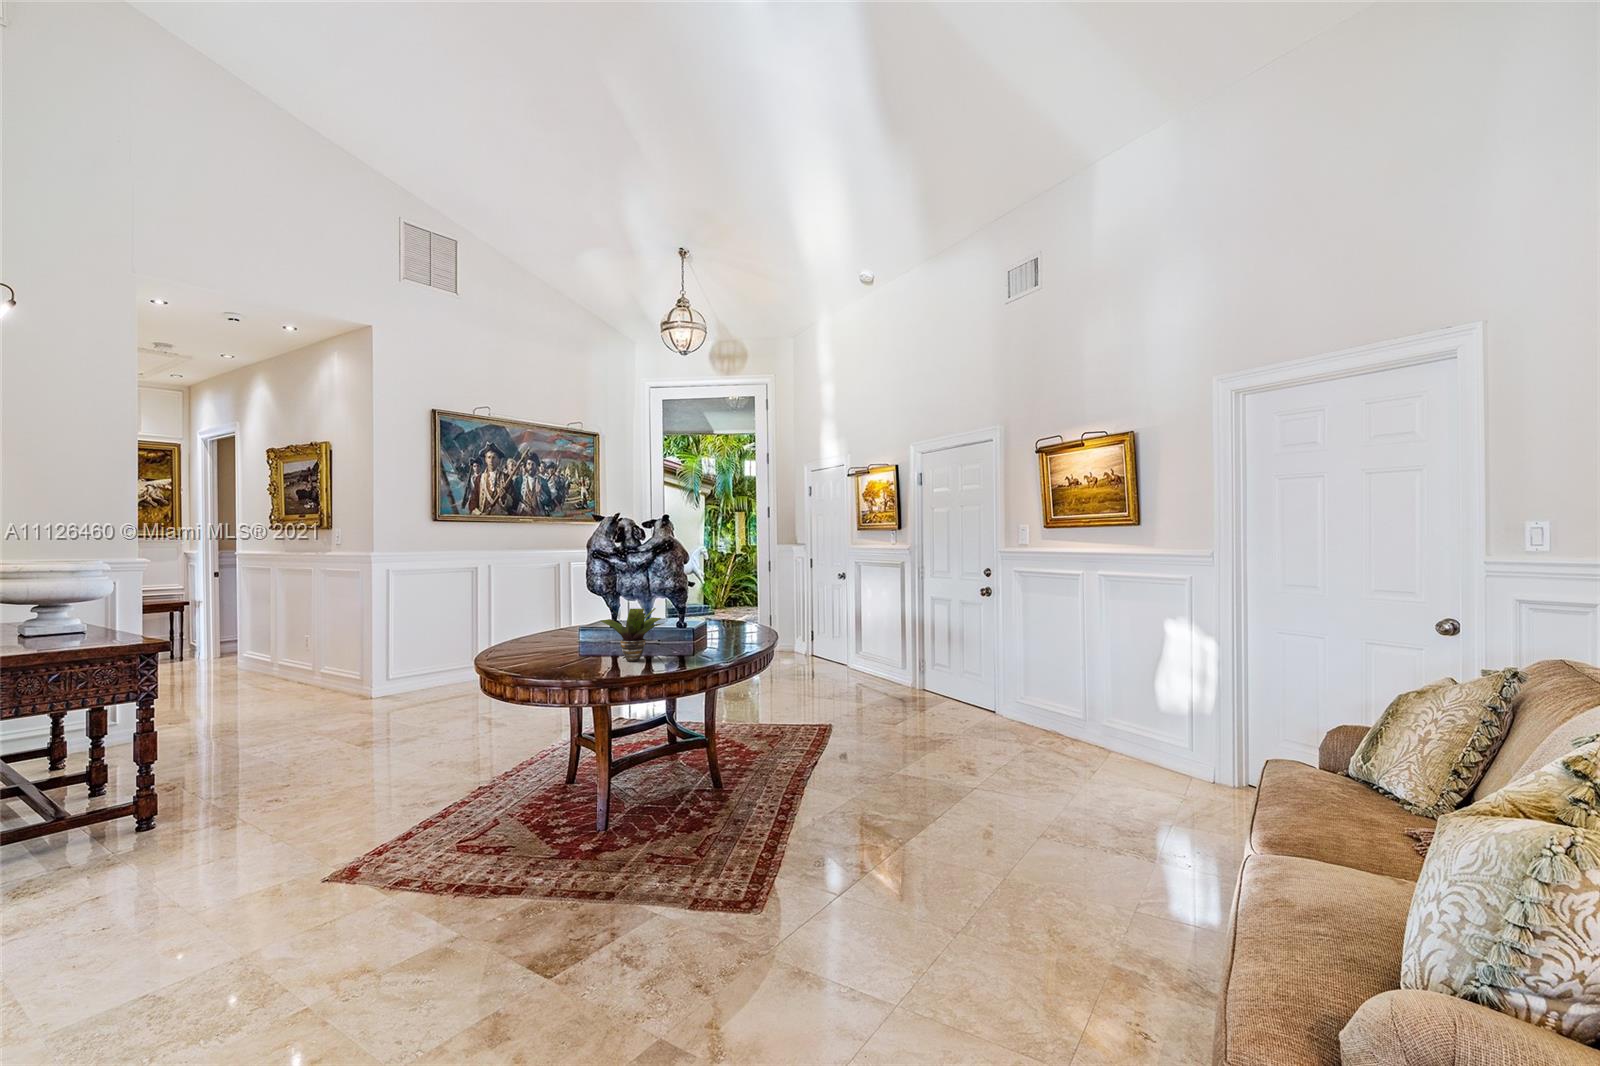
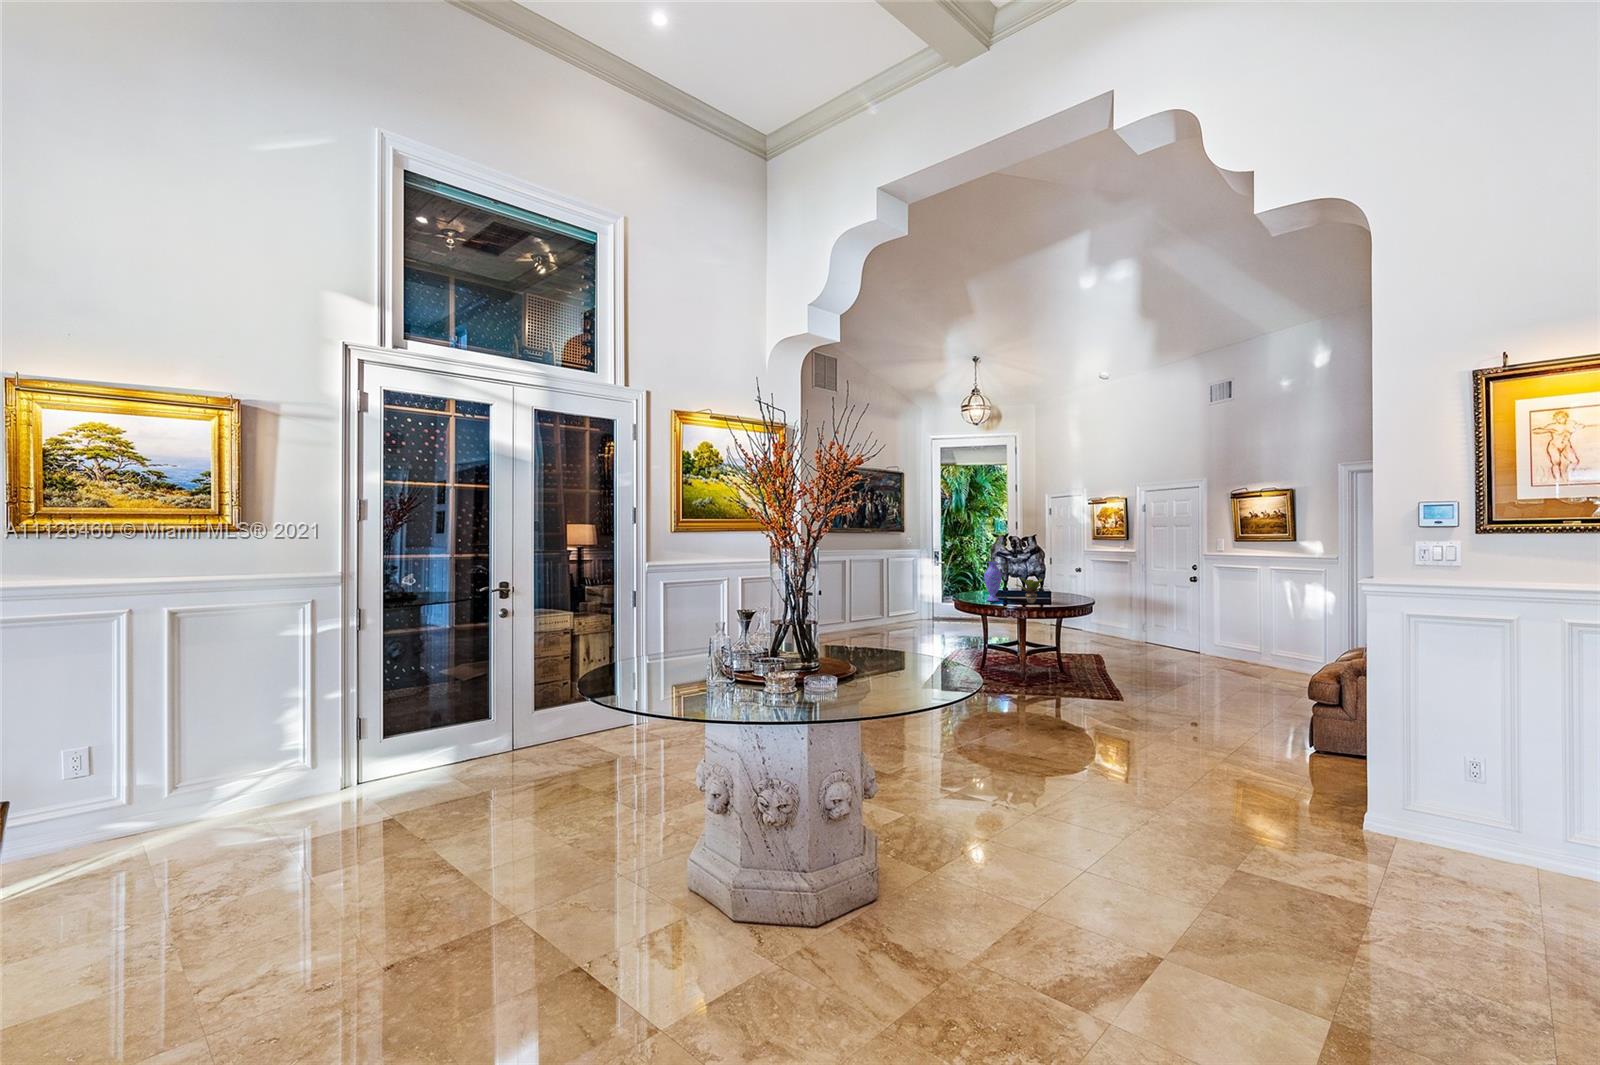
vase: none [545,571,583,657] -> present [984,562,1002,601]

